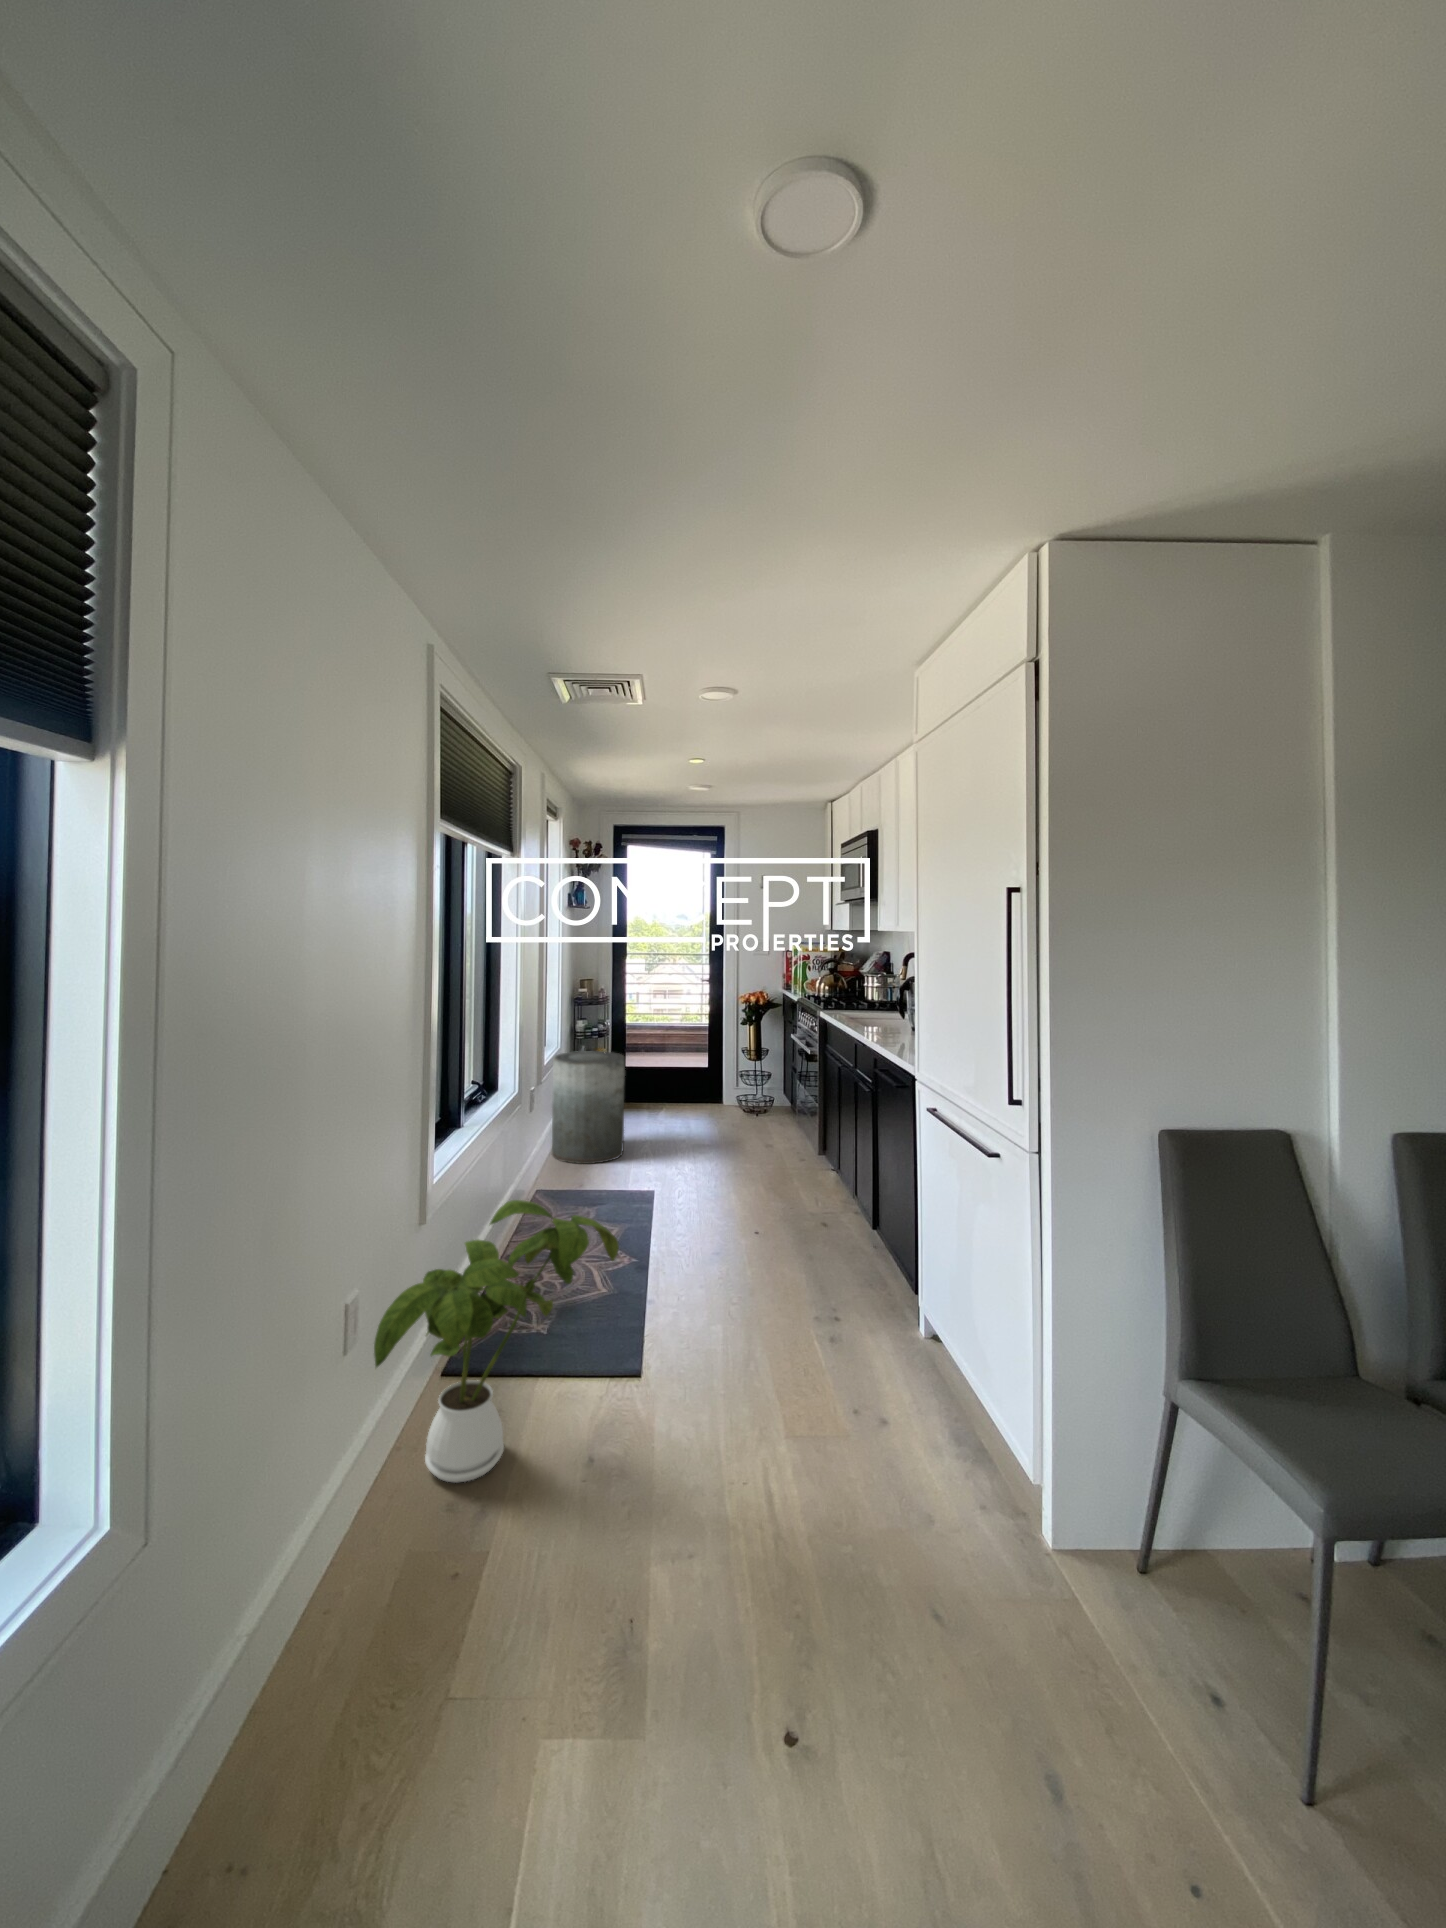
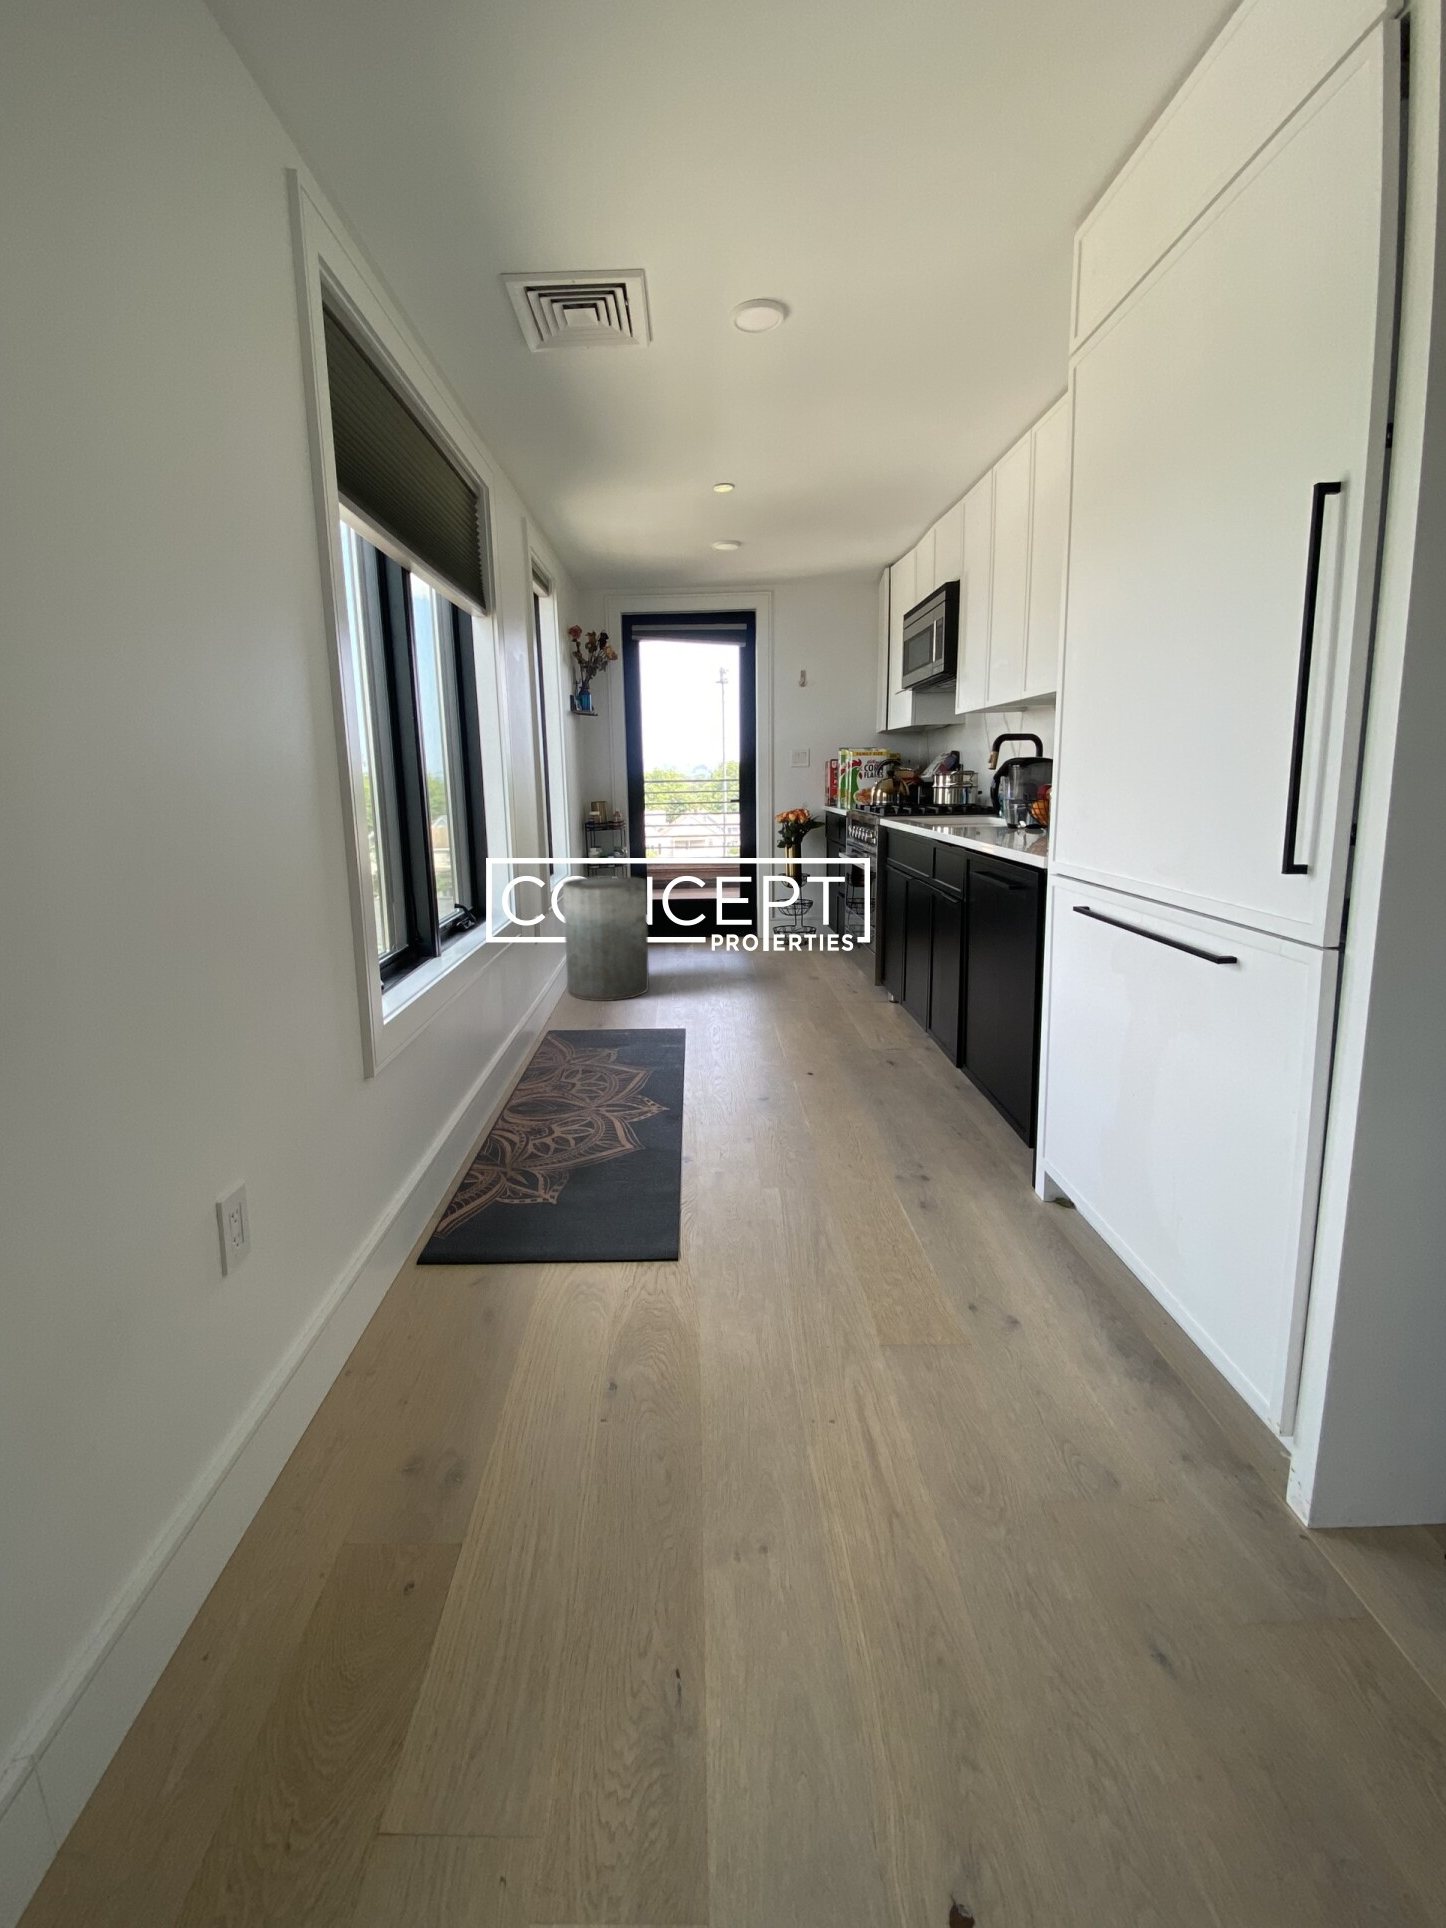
house plant: present [374,1200,619,1482] -> none [259,1044,639,1424]

